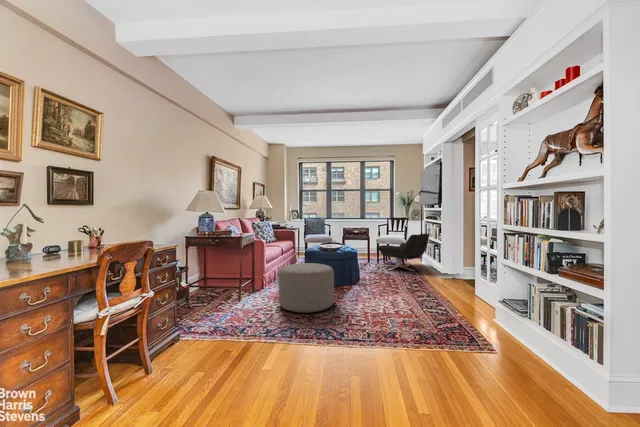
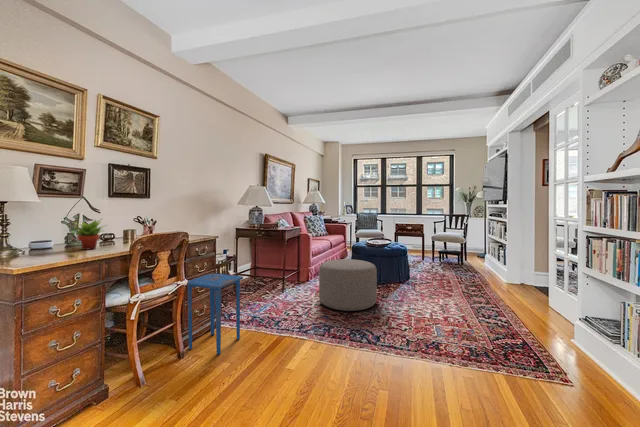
succulent plant: none [18,228,64,264] -> present [74,220,102,250]
lounge chair: present [378,234,429,271] -> none [433,232,493,273]
side table: none [147,284,209,365] -> present [187,273,243,354]

